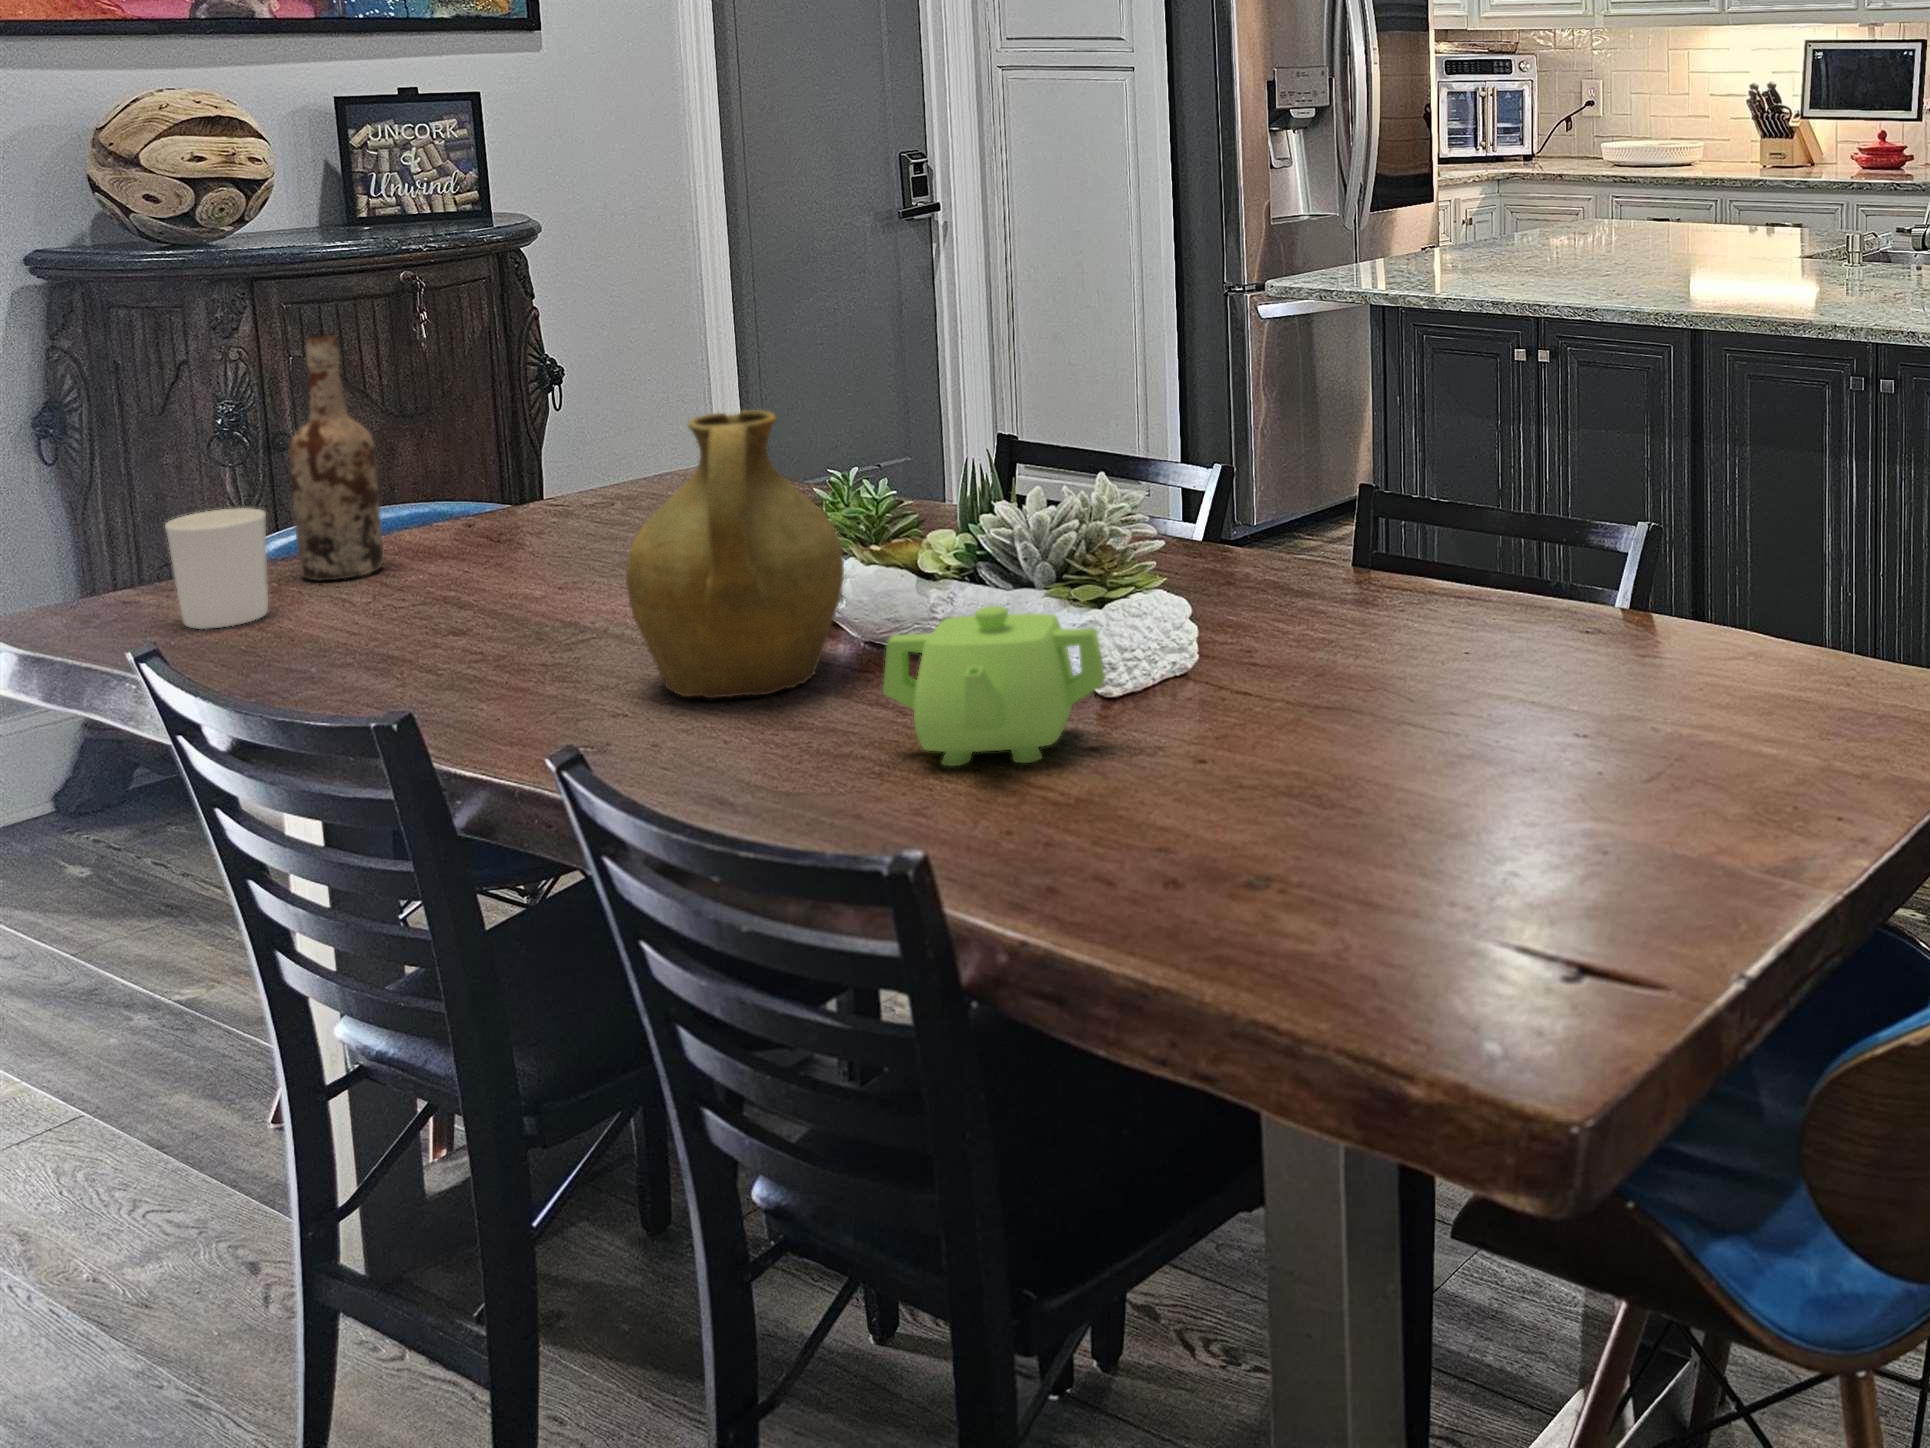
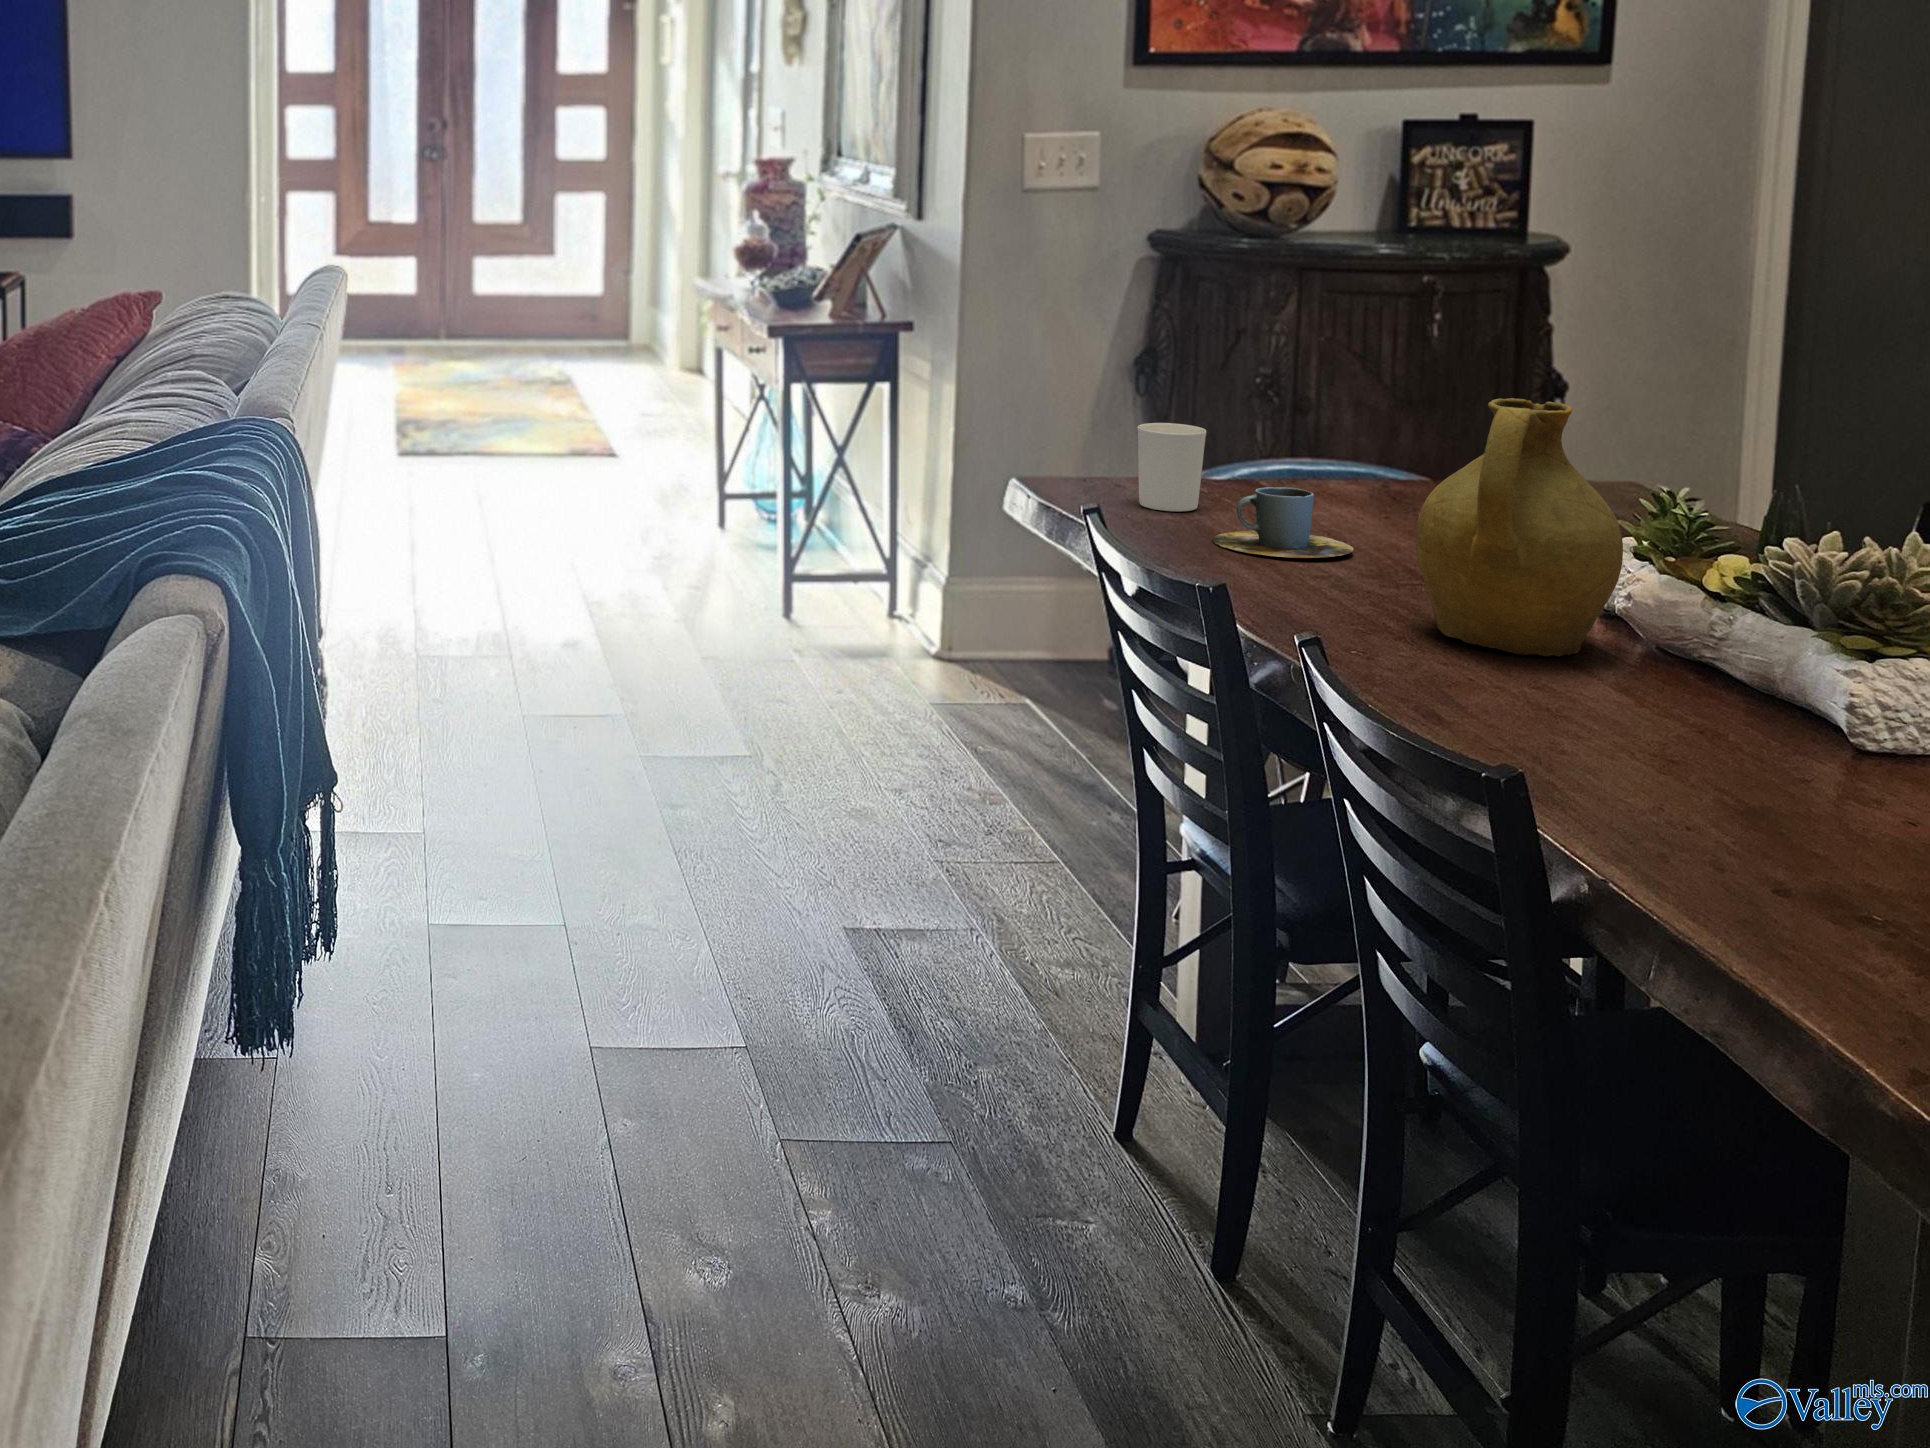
wine bottle: present [288,334,383,580] -> none [1237,303,1306,501]
cup: none [319,560,501,658] -> present [1212,487,1353,558]
teapot: present [883,606,1105,766] -> none [1585,611,1819,768]

